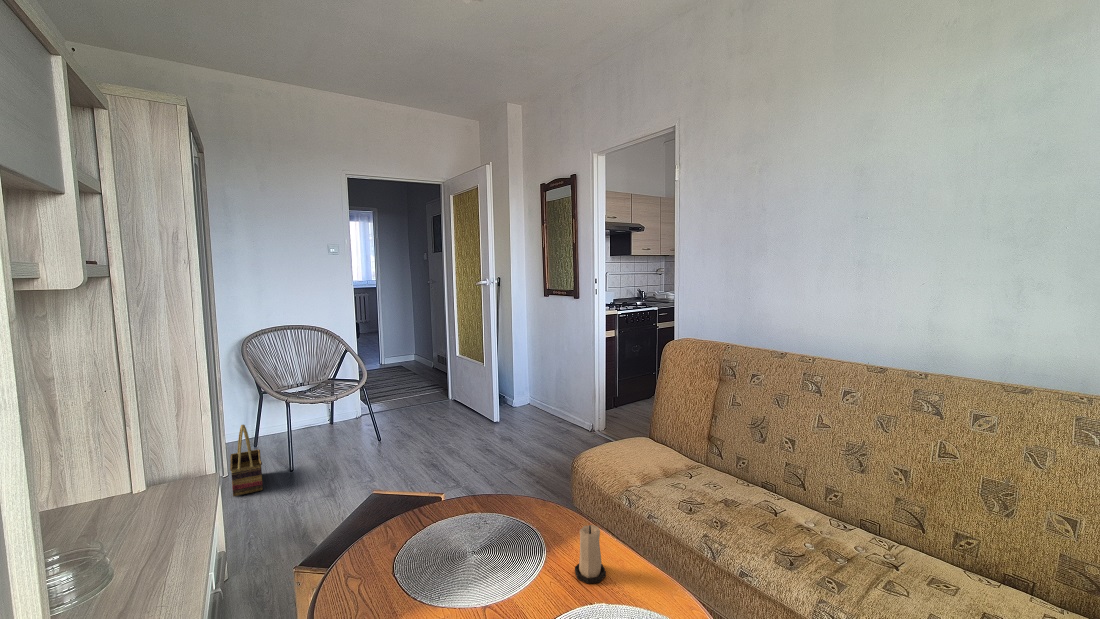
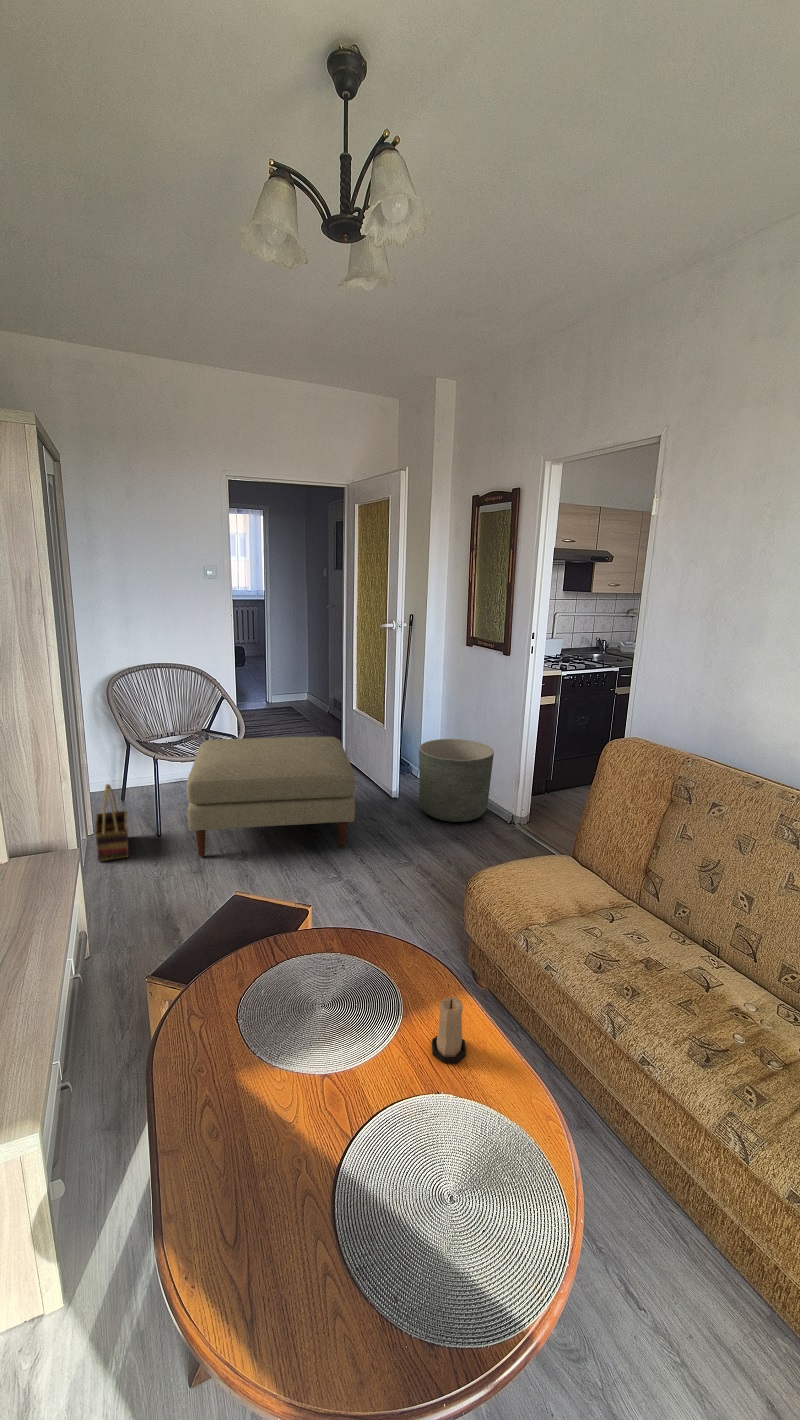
planter: none [515,370,574,436] -> present [419,739,494,822]
ottoman: none [319,375,467,483] -> present [187,737,355,857]

